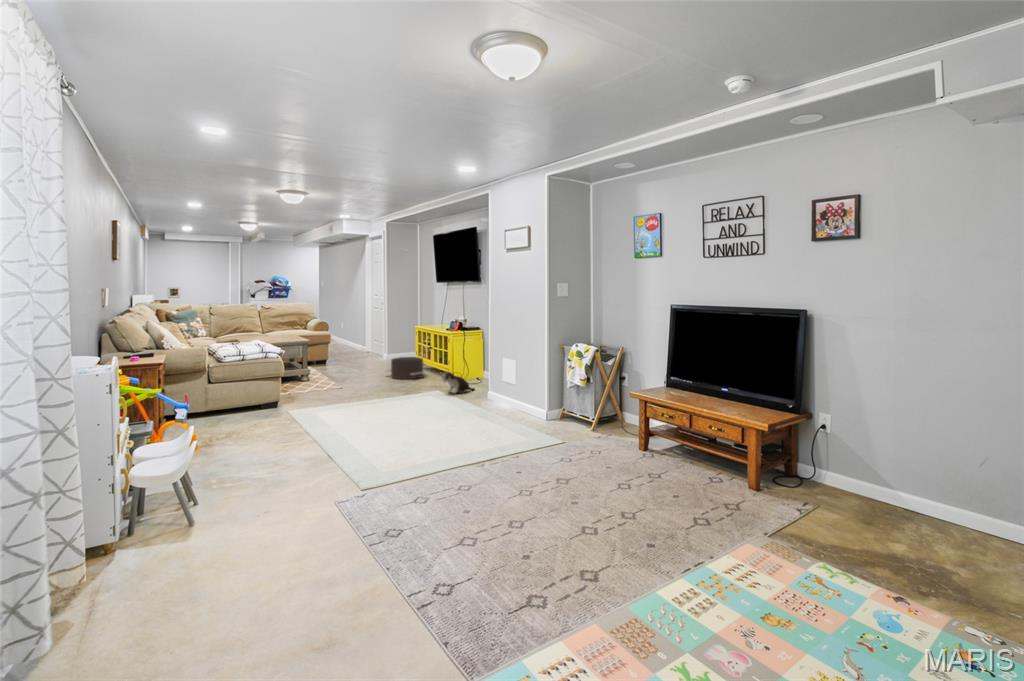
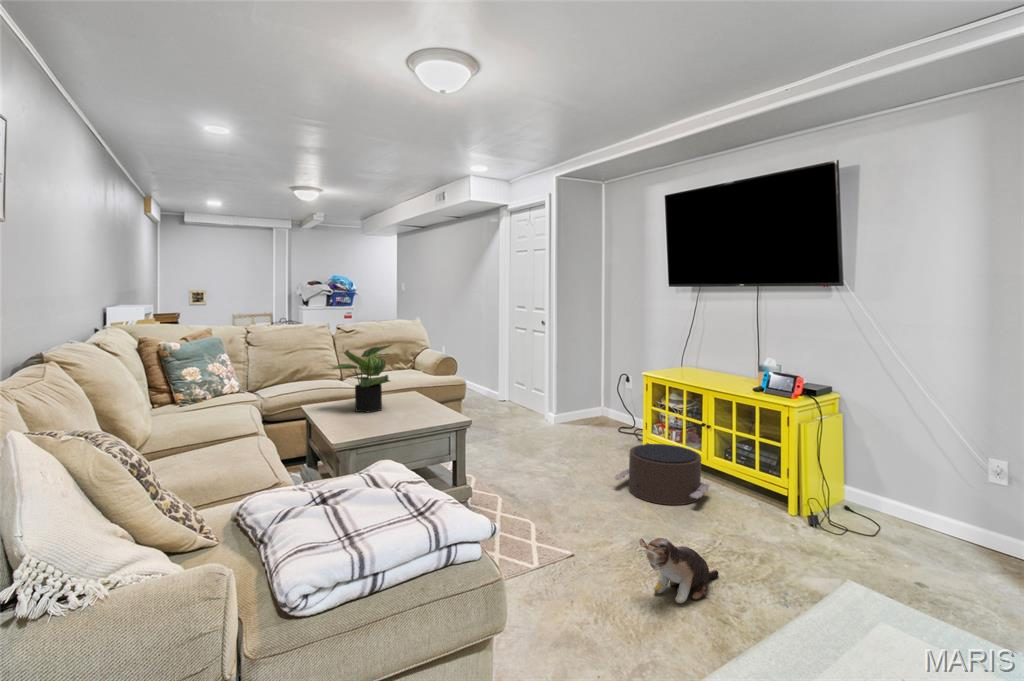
potted plant: none [247,309,279,341] -> present [330,344,392,412]
plush toy: present [440,371,475,393] -> present [639,538,718,603]

